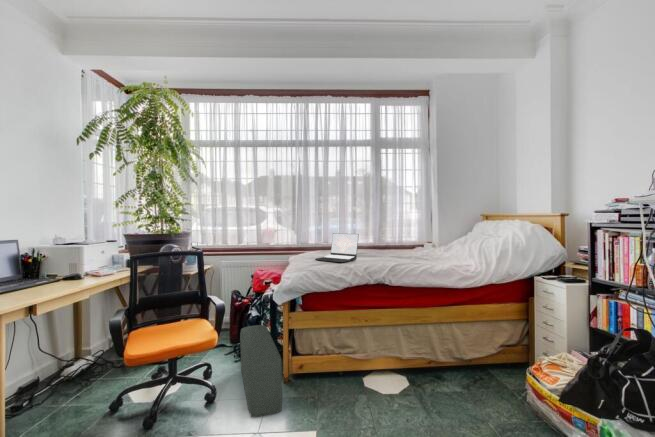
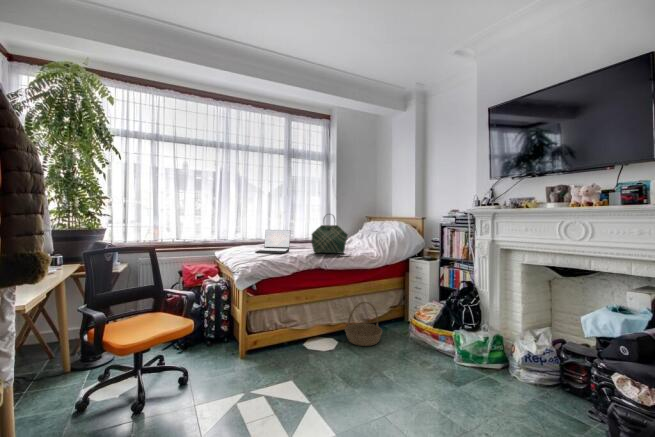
tote bag: none [379,213,427,266] -> present [312,216,348,254]
pouf: present [240,325,282,417] -> none [193,312,254,383]
basket: none [419,336,475,402] -> present [345,302,382,346]

